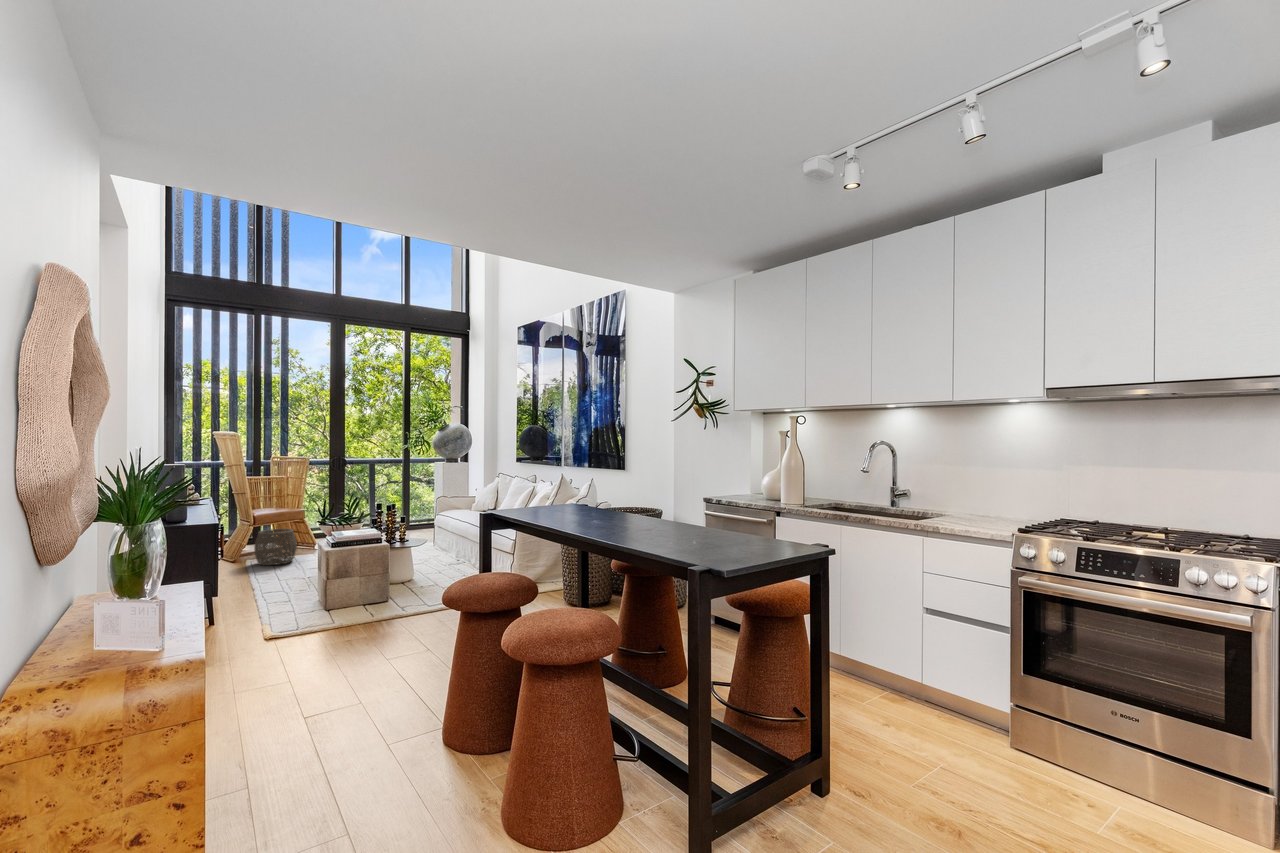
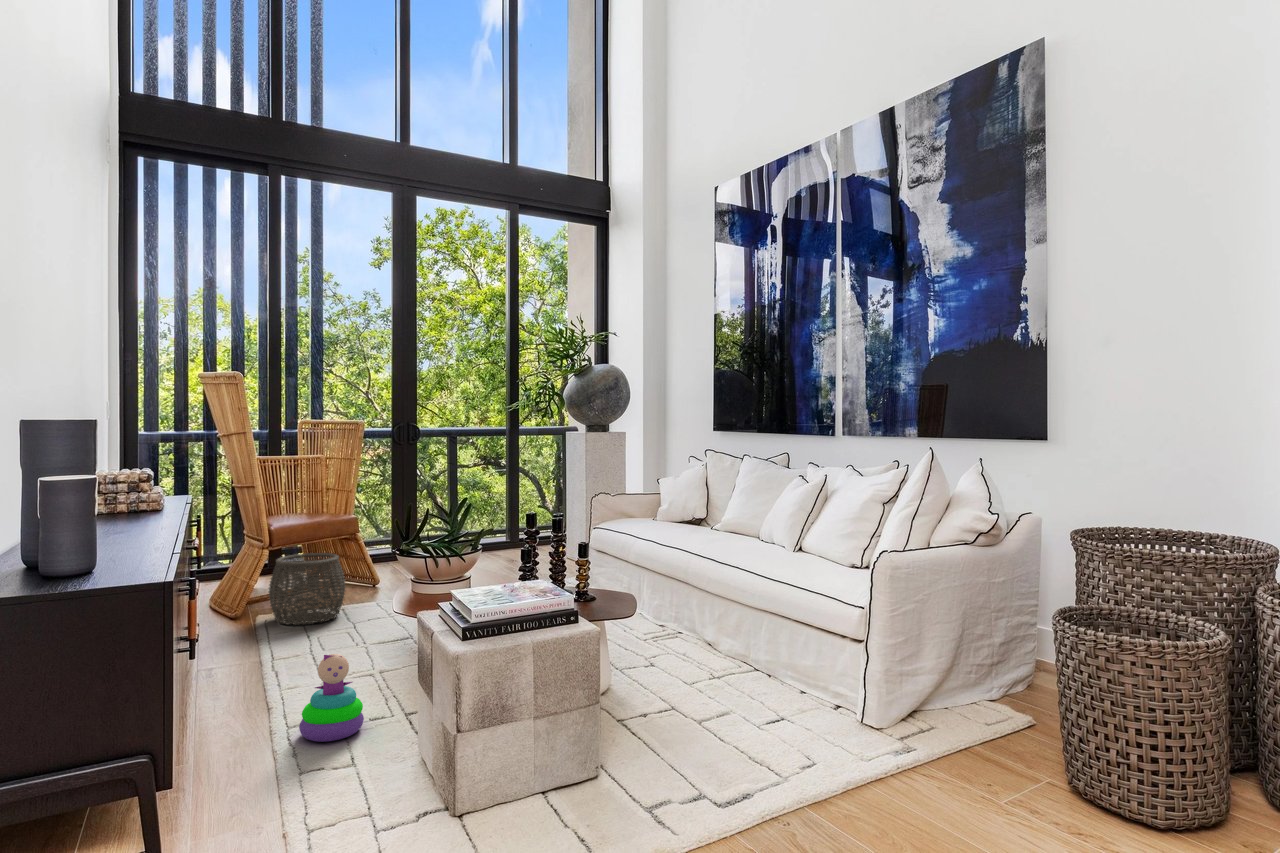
stacking toy: none [272,567,301,603] -> present [299,654,364,742]

